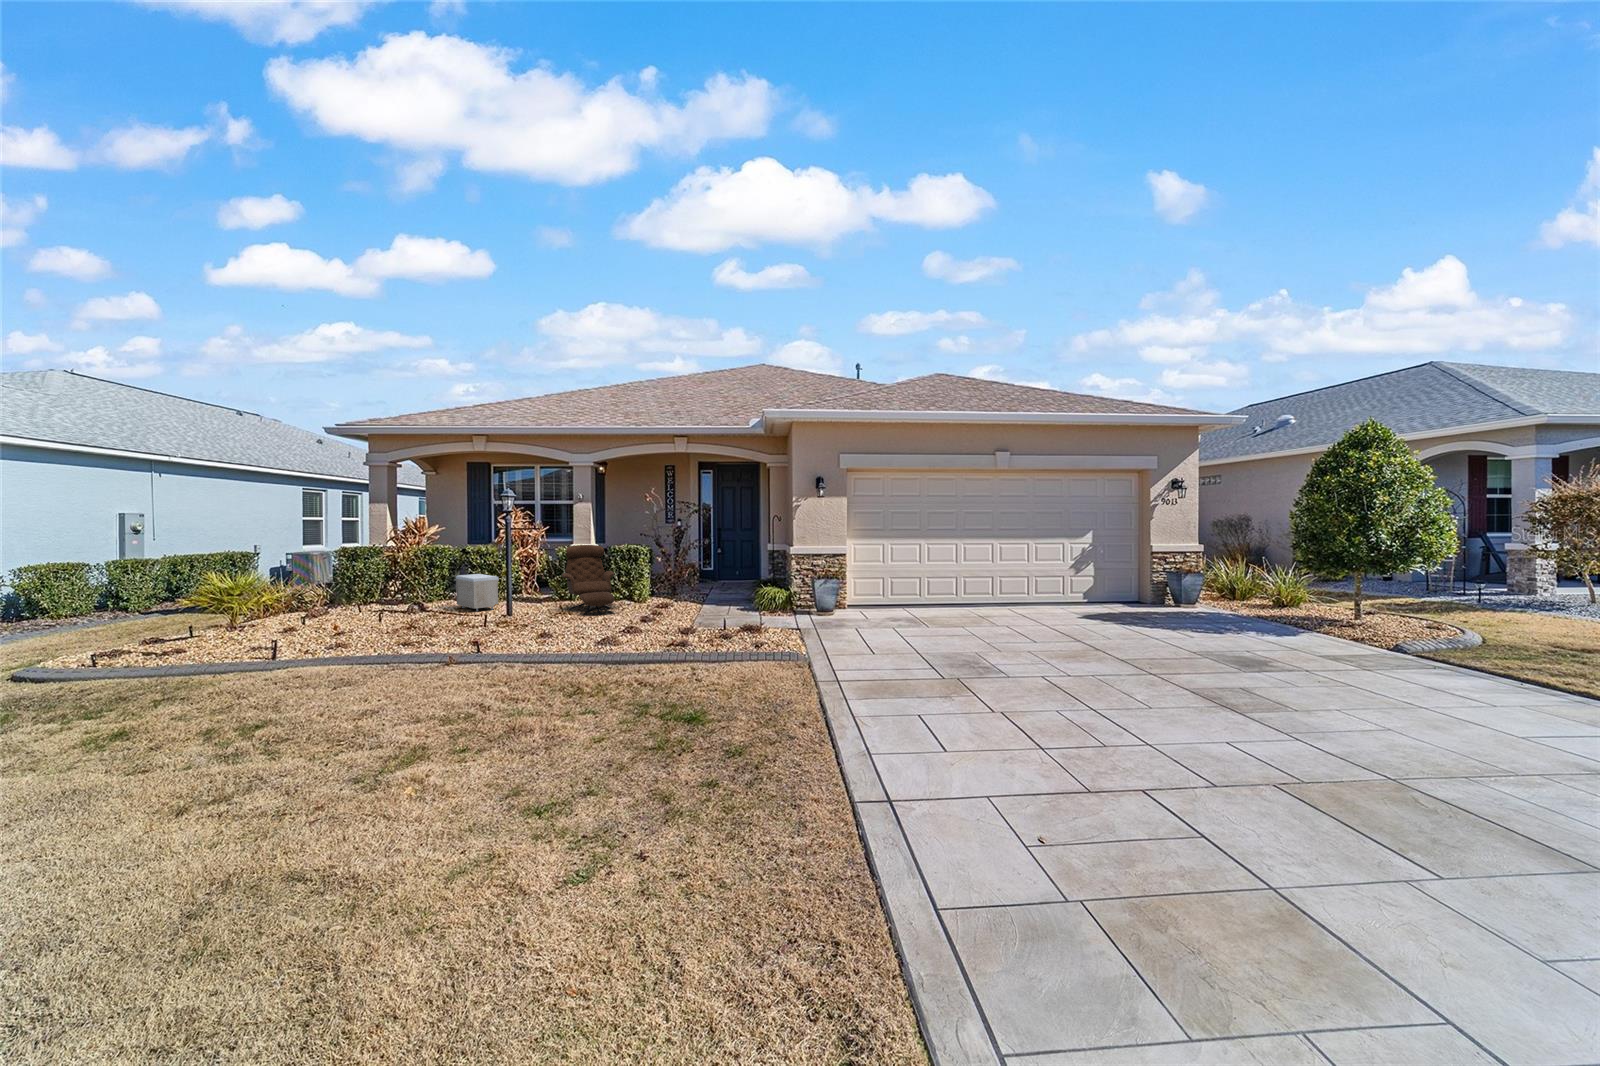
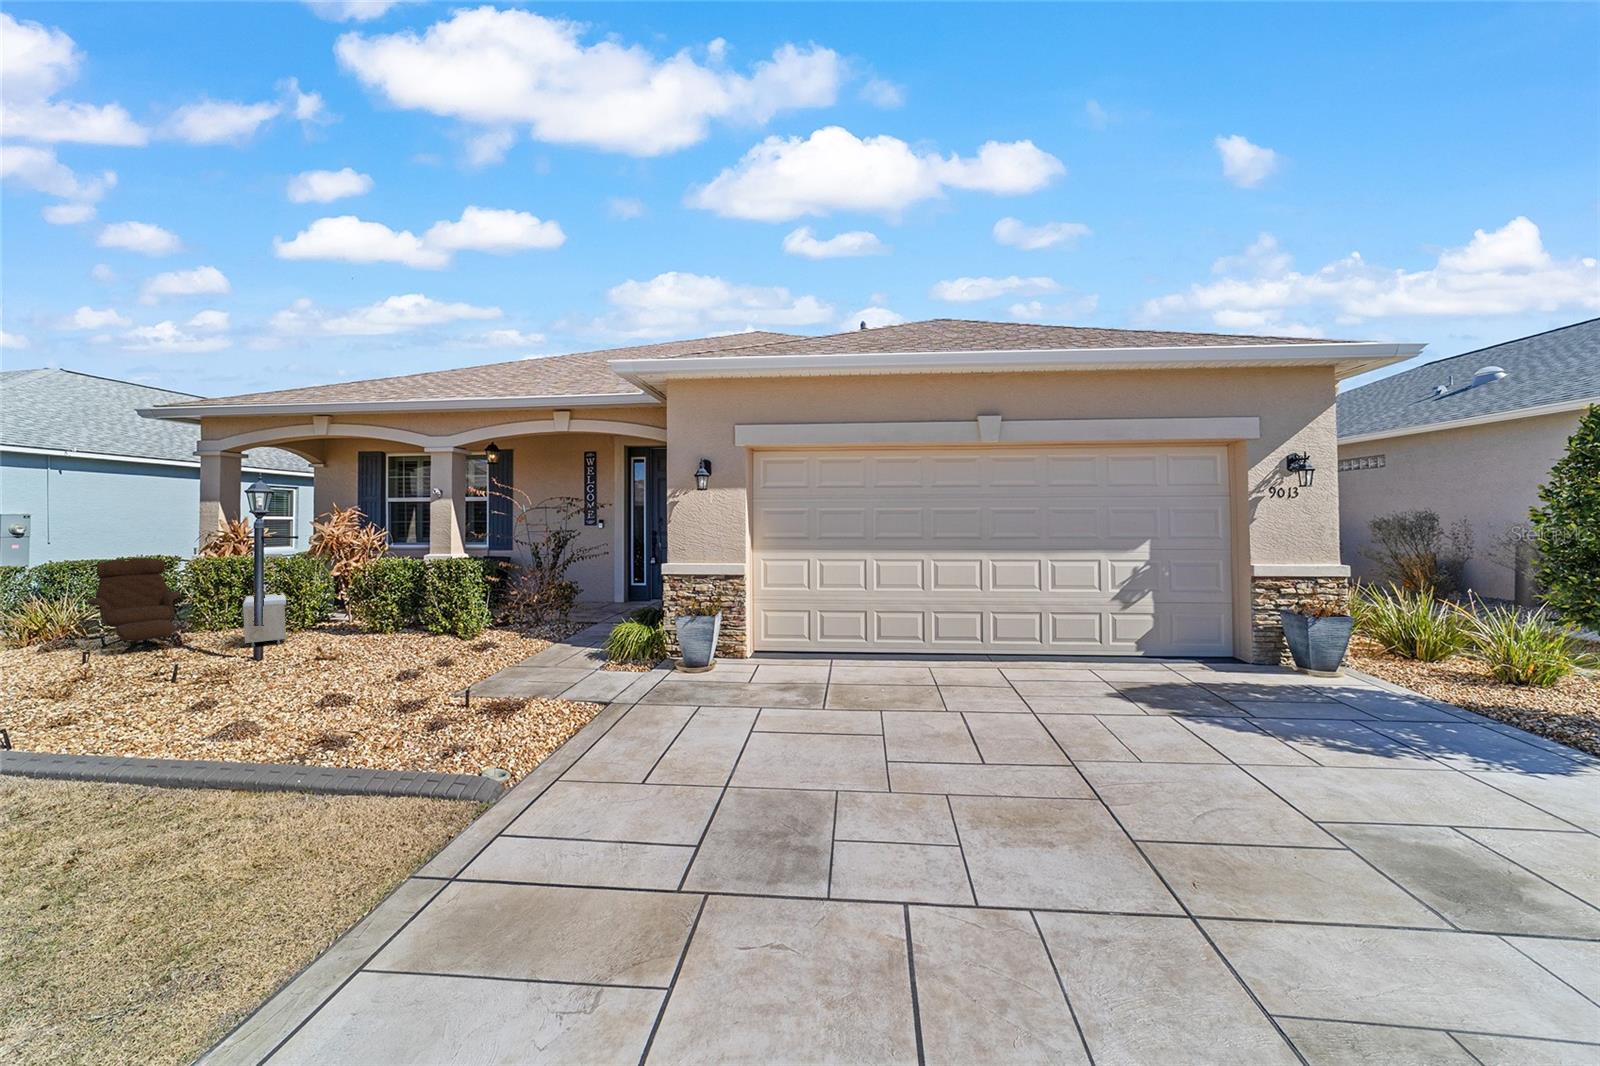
lounge chair: present [562,545,615,615] -> present [88,558,181,654]

